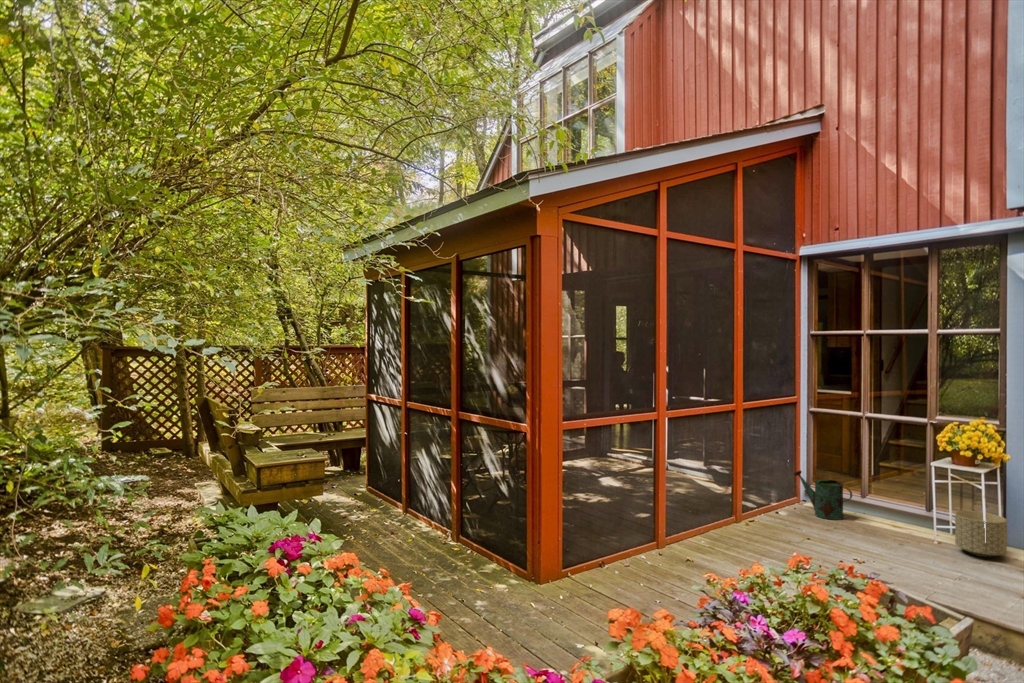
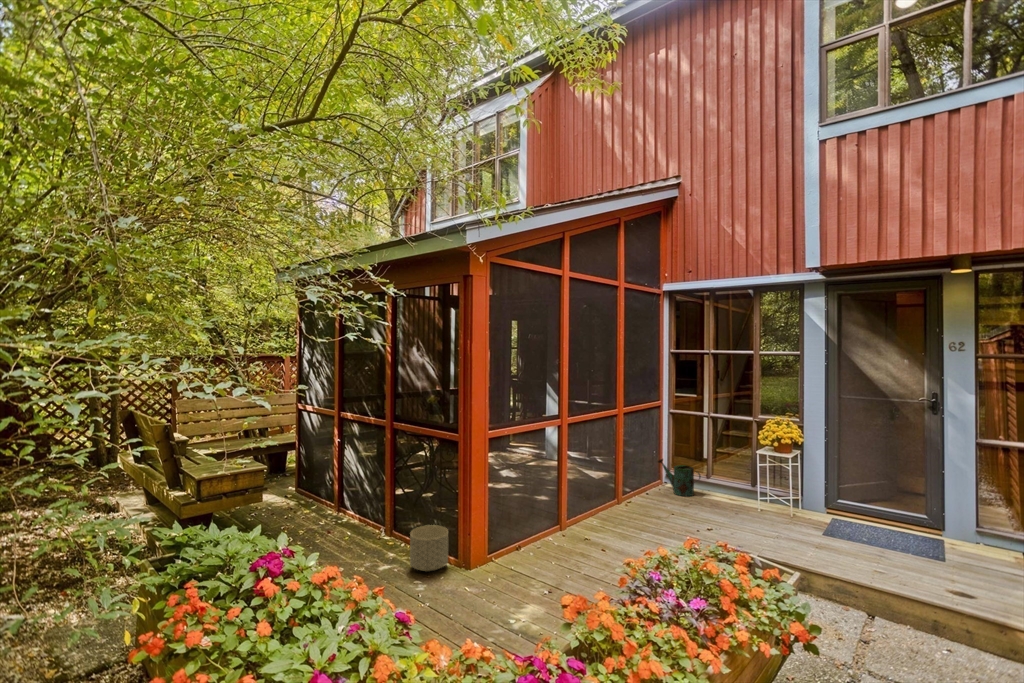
planter: present [955,510,1007,557] -> present [410,525,448,572]

